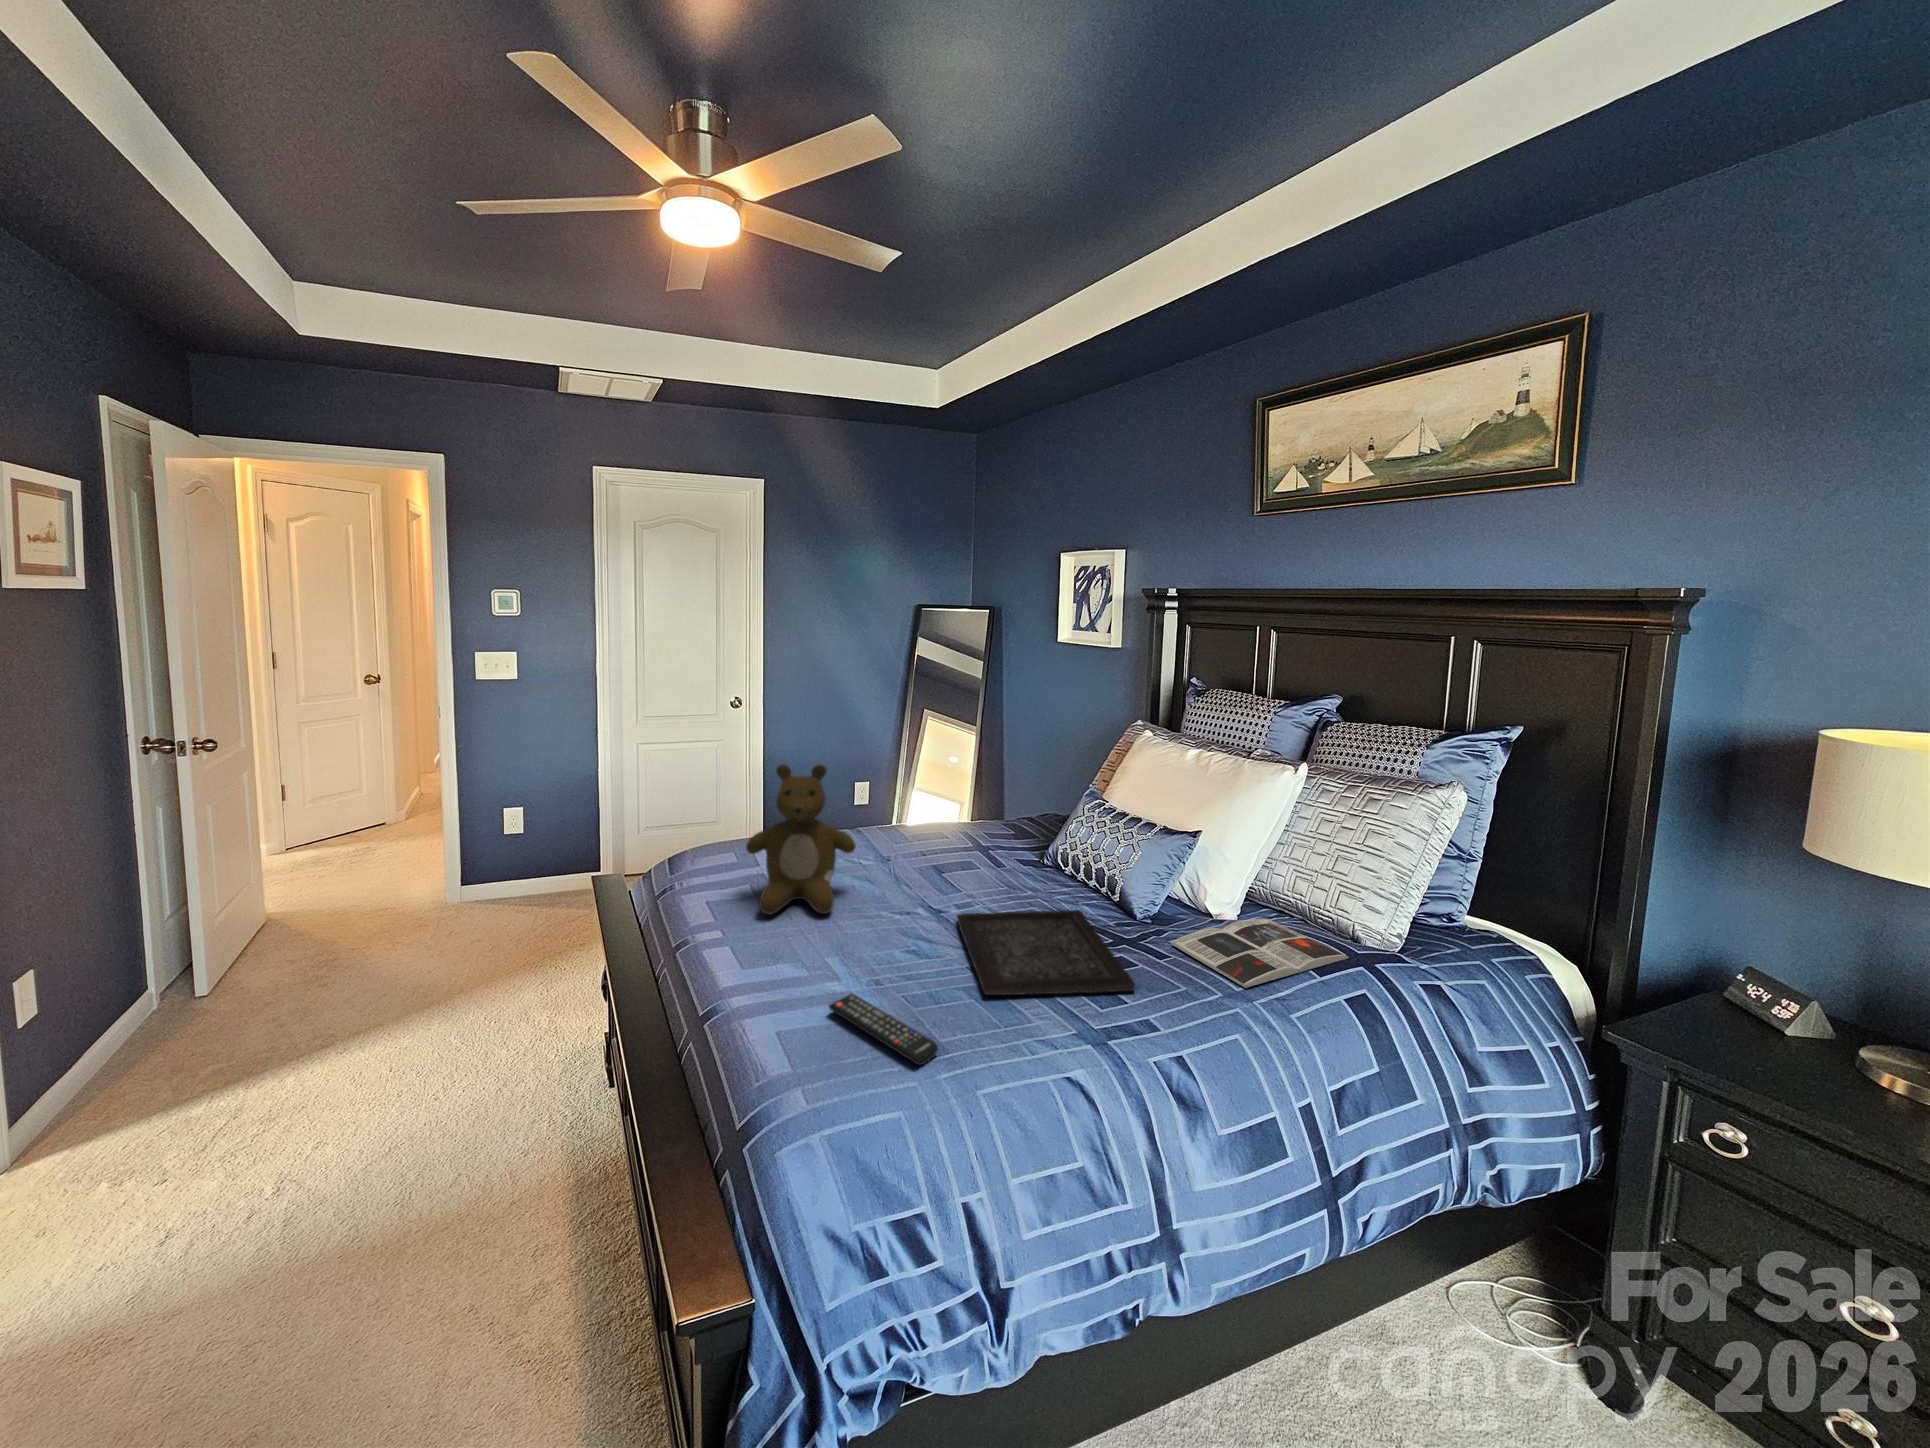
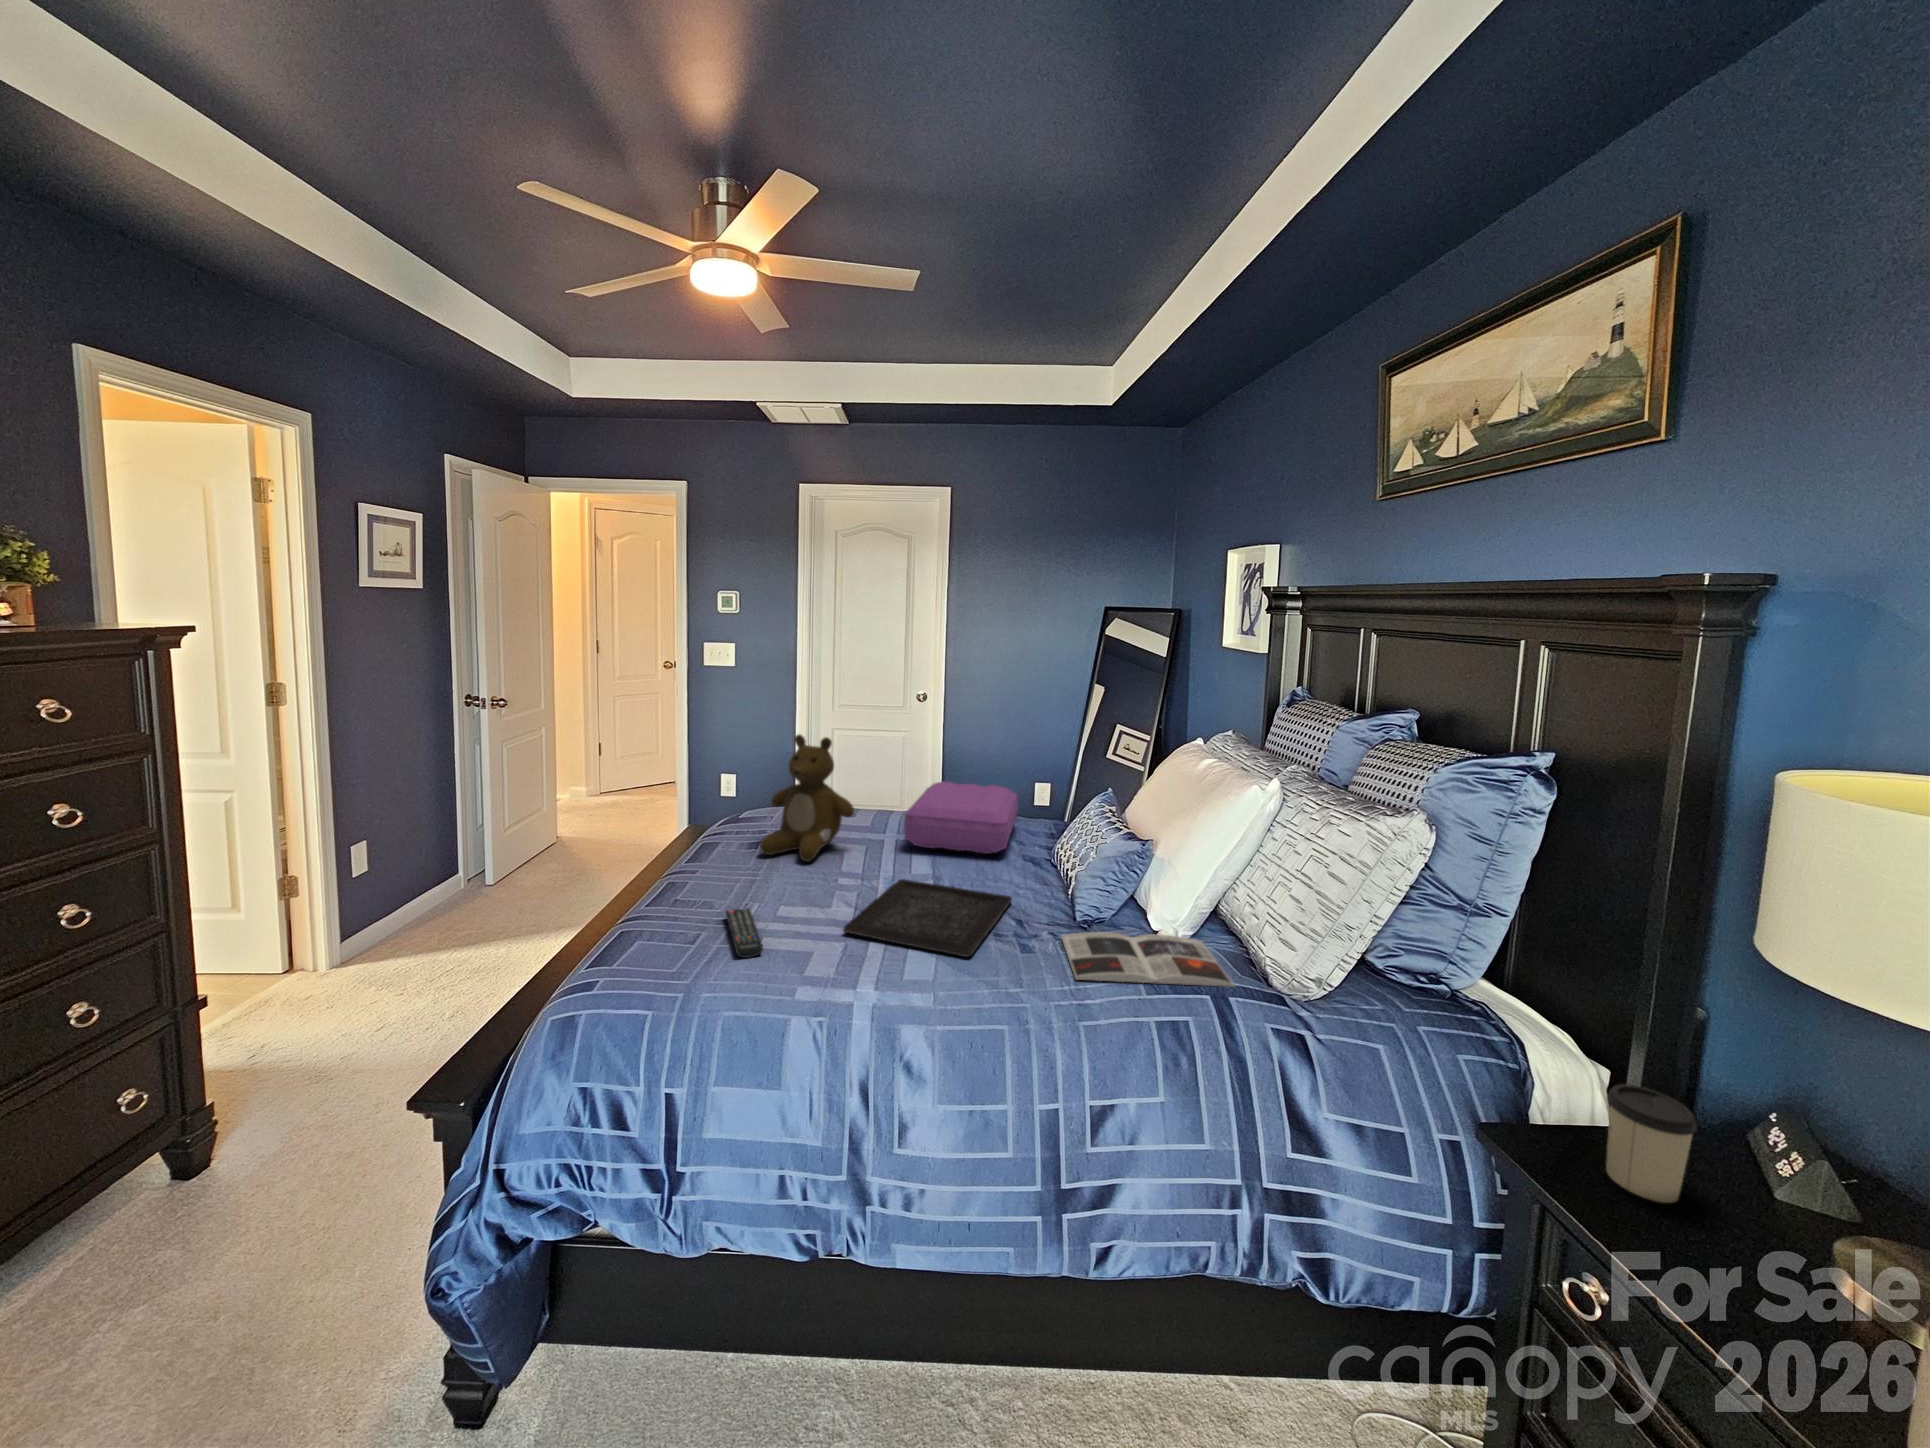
pillow: none [879,793,1009,871] -> present [904,782,1018,854]
cup: none [1702,974,1779,1060] -> present [1606,1084,1697,1203]

